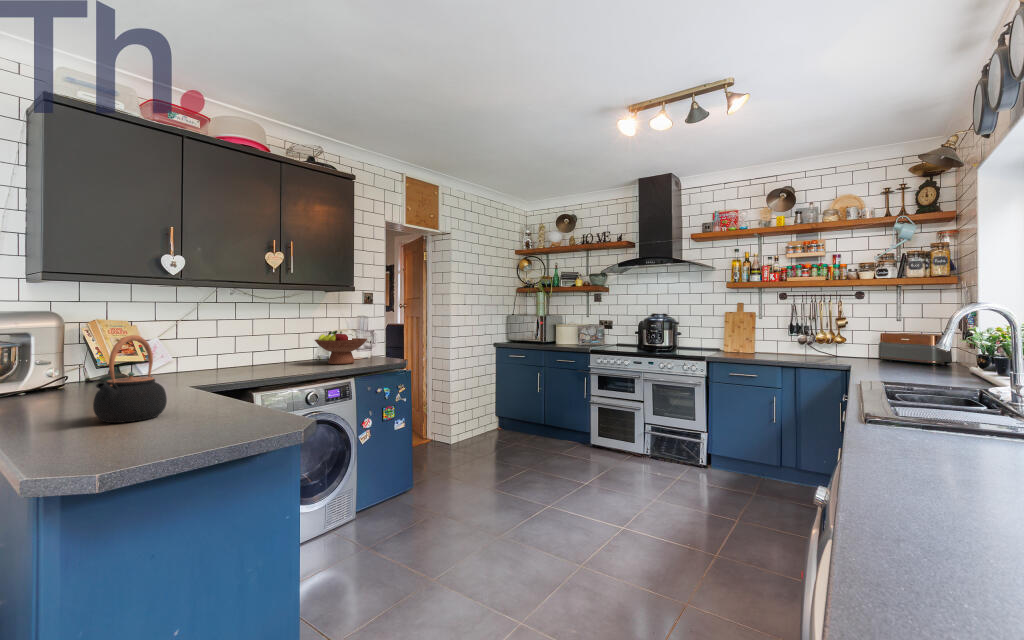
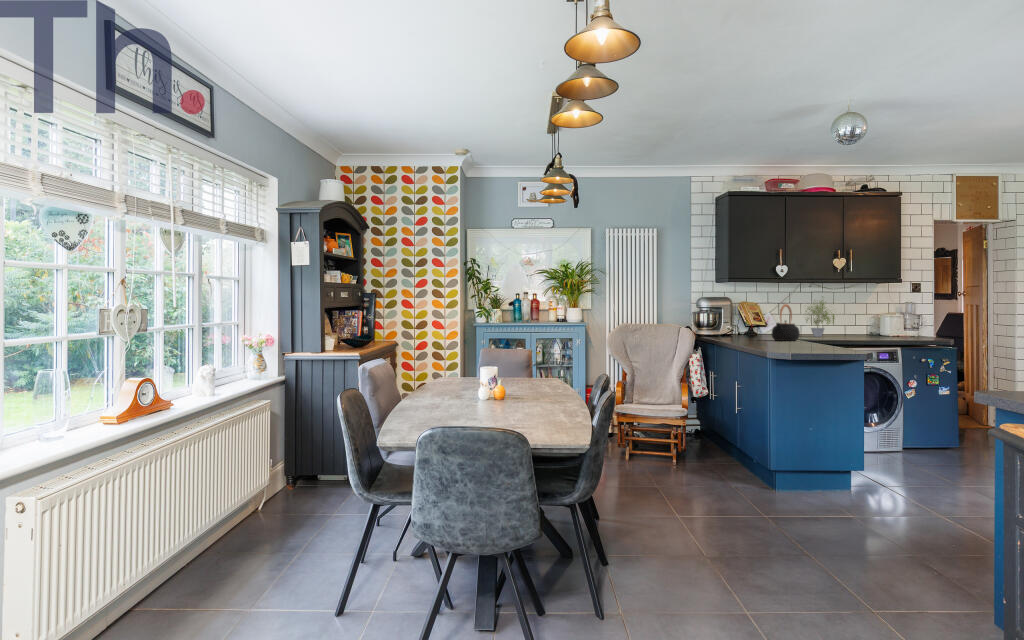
potted plant: none [216,308,274,372] -> present [806,300,835,337]
fruit bowl: present [315,331,367,364] -> none [867,311,914,337]

